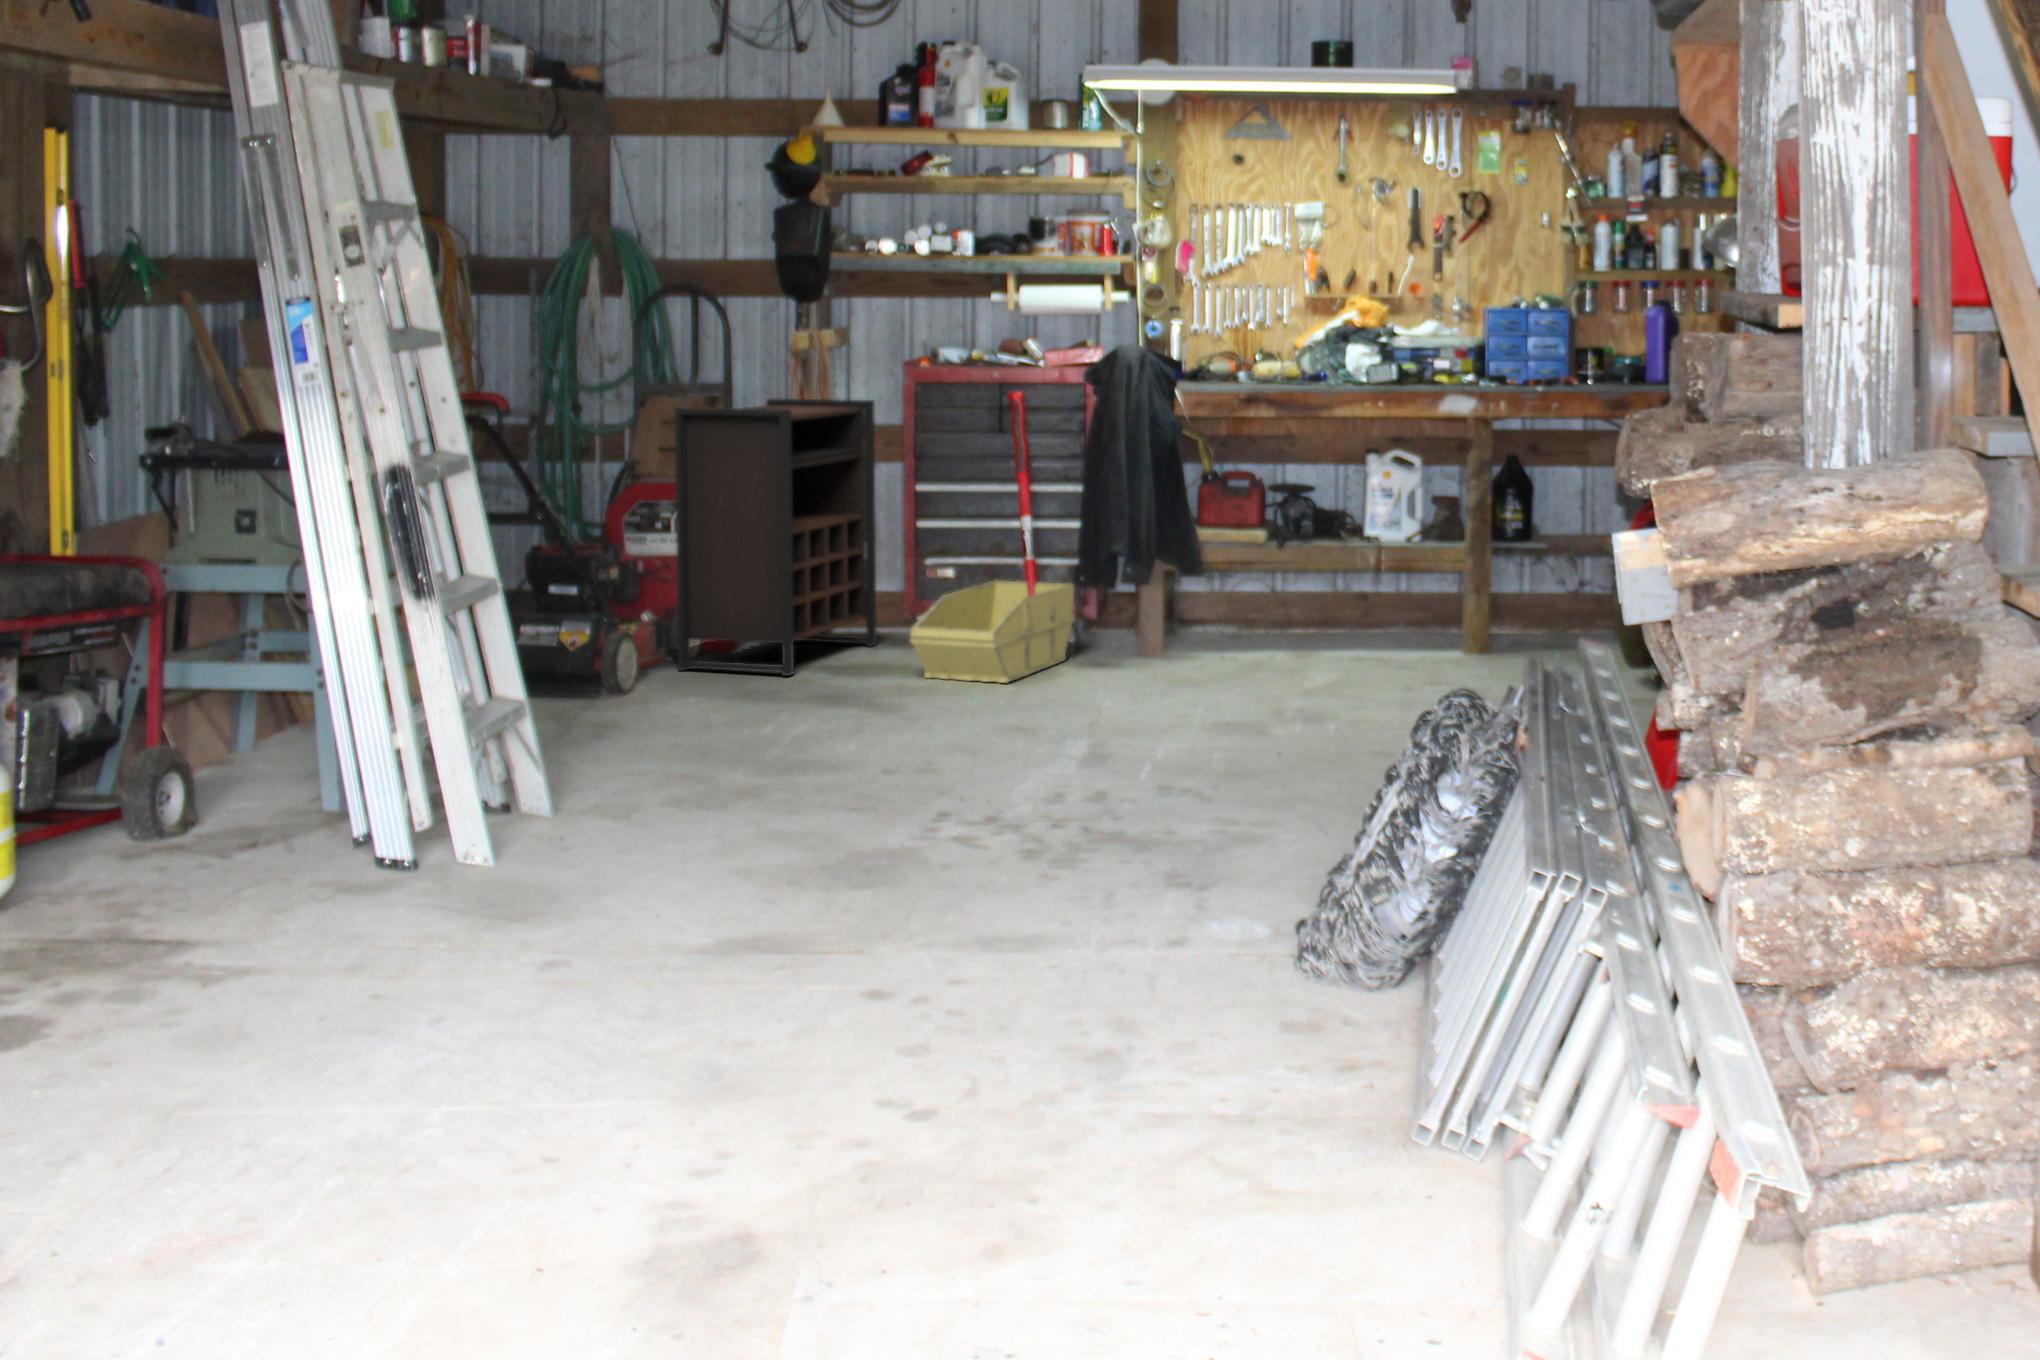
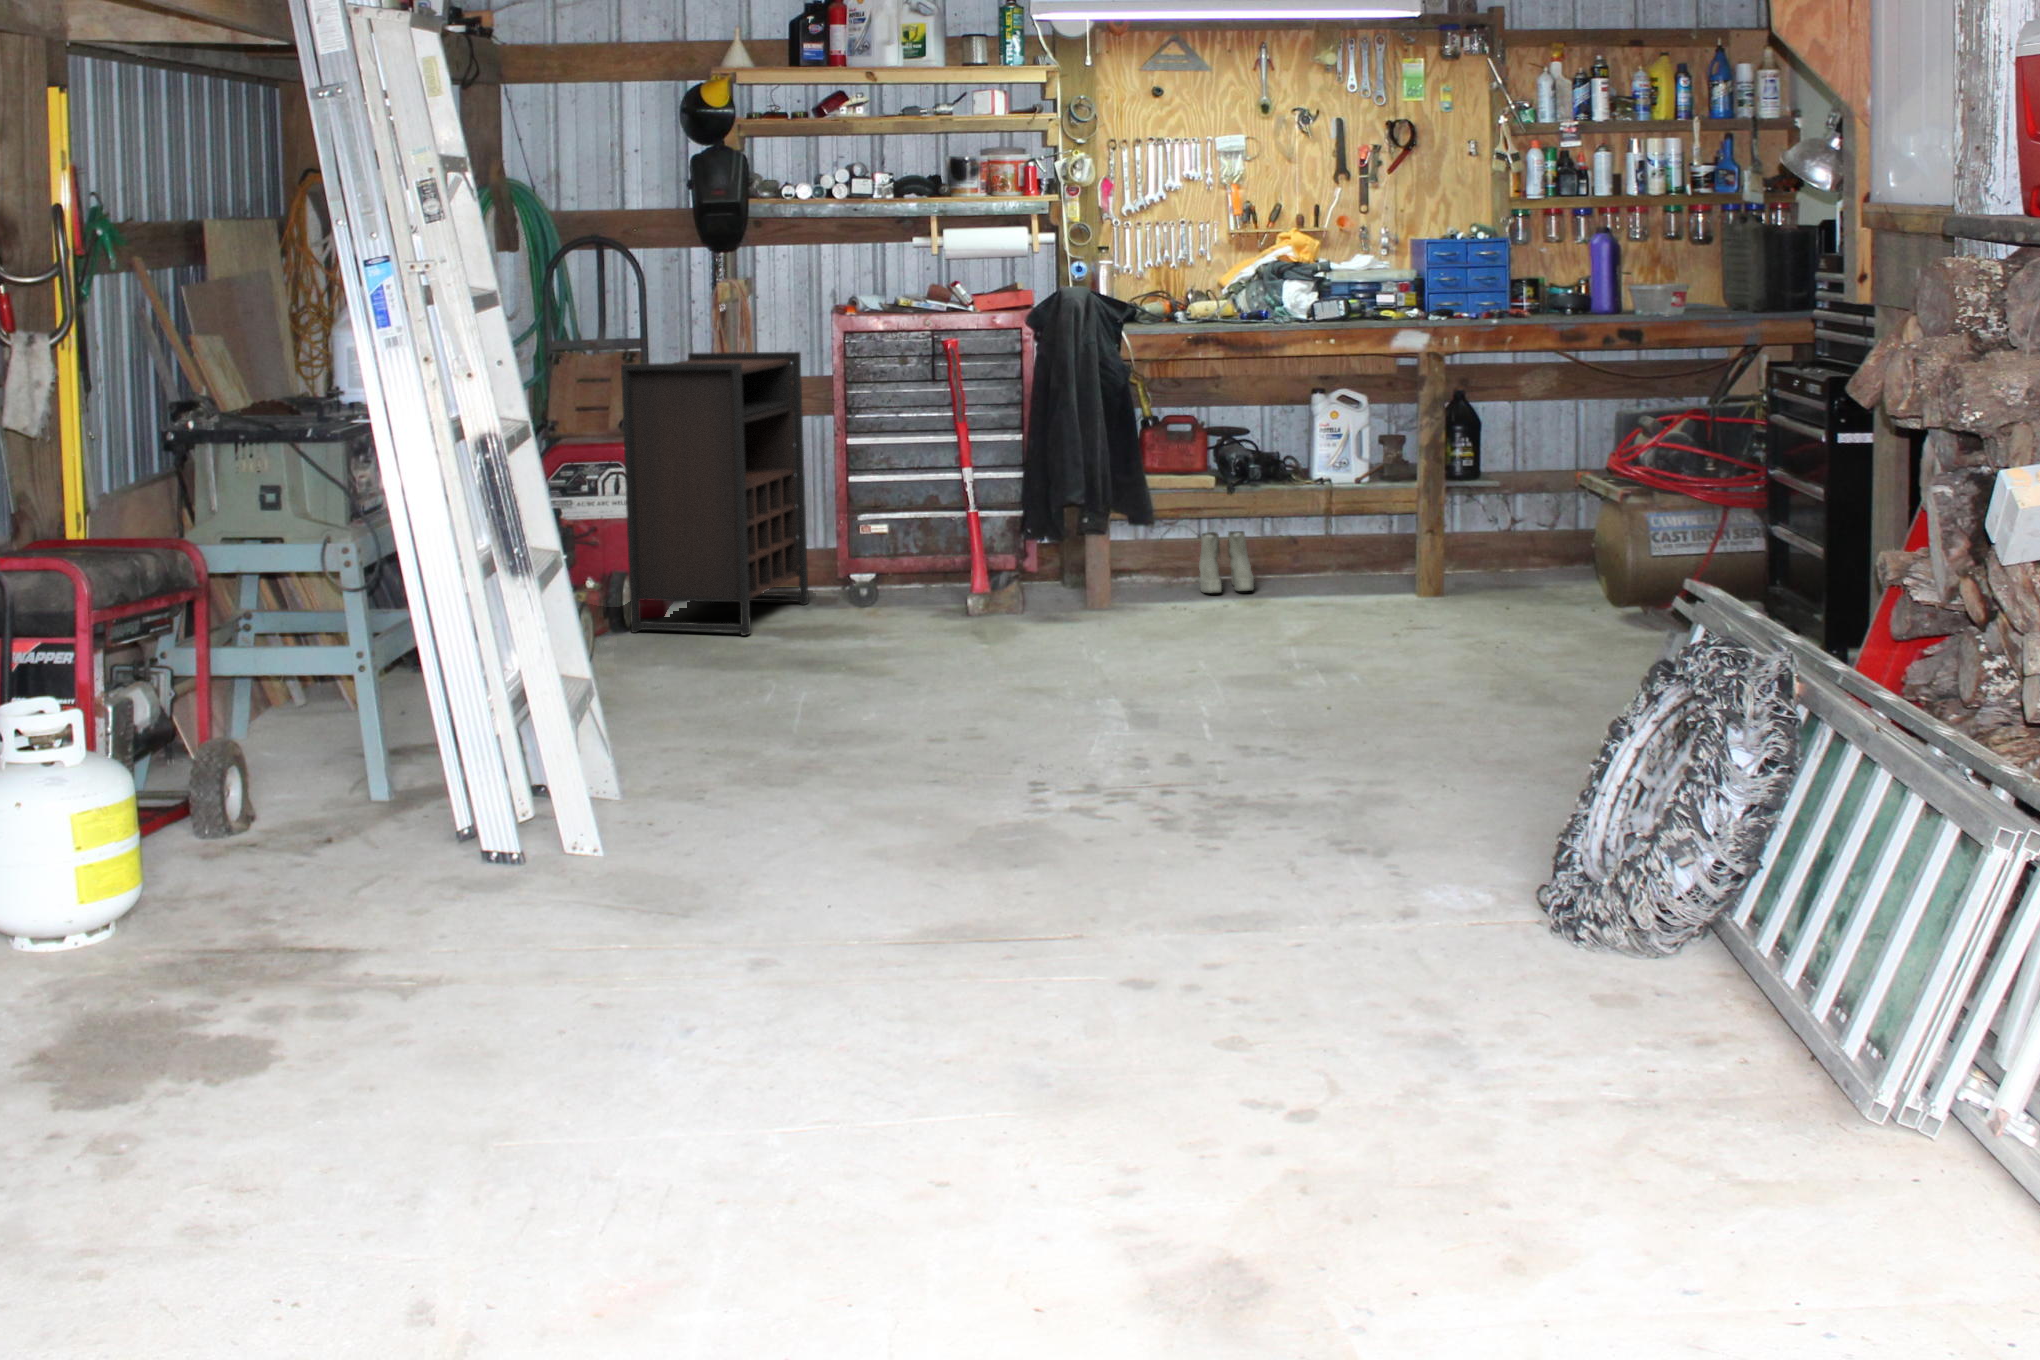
storage bin: present [910,580,1075,683] -> none [872,534,1019,638]
boots: none [1265,584,1317,644] -> present [1199,531,1254,594]

